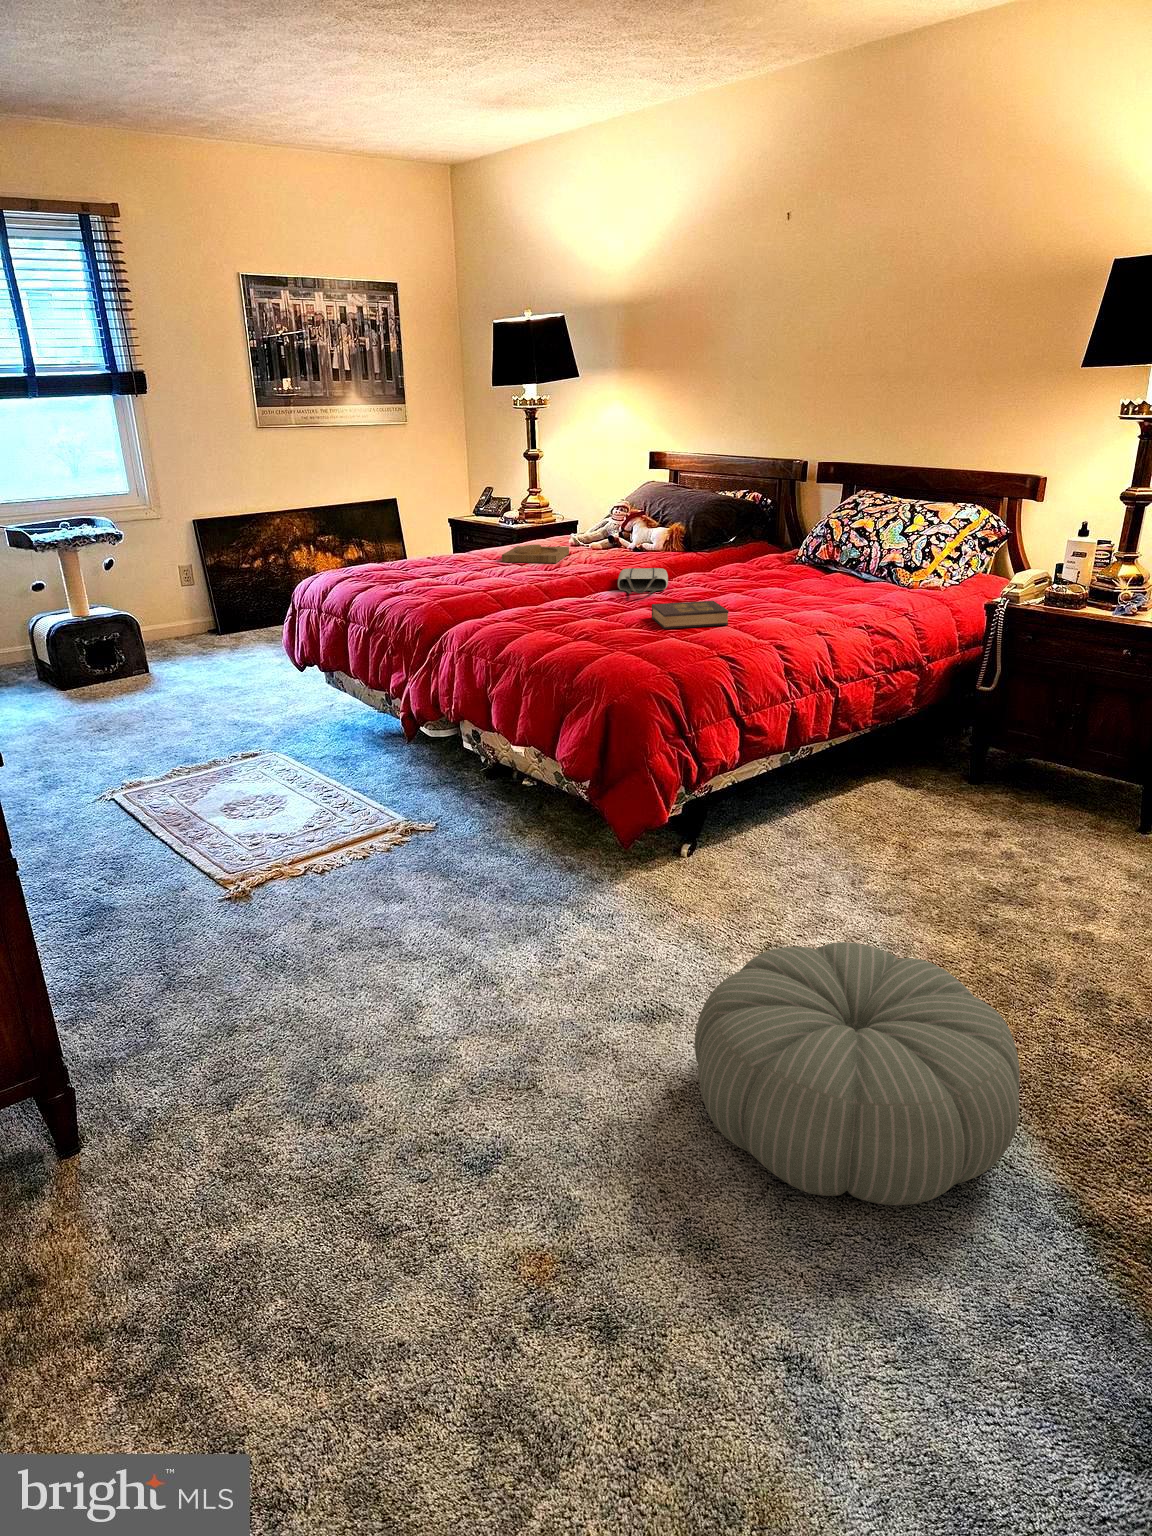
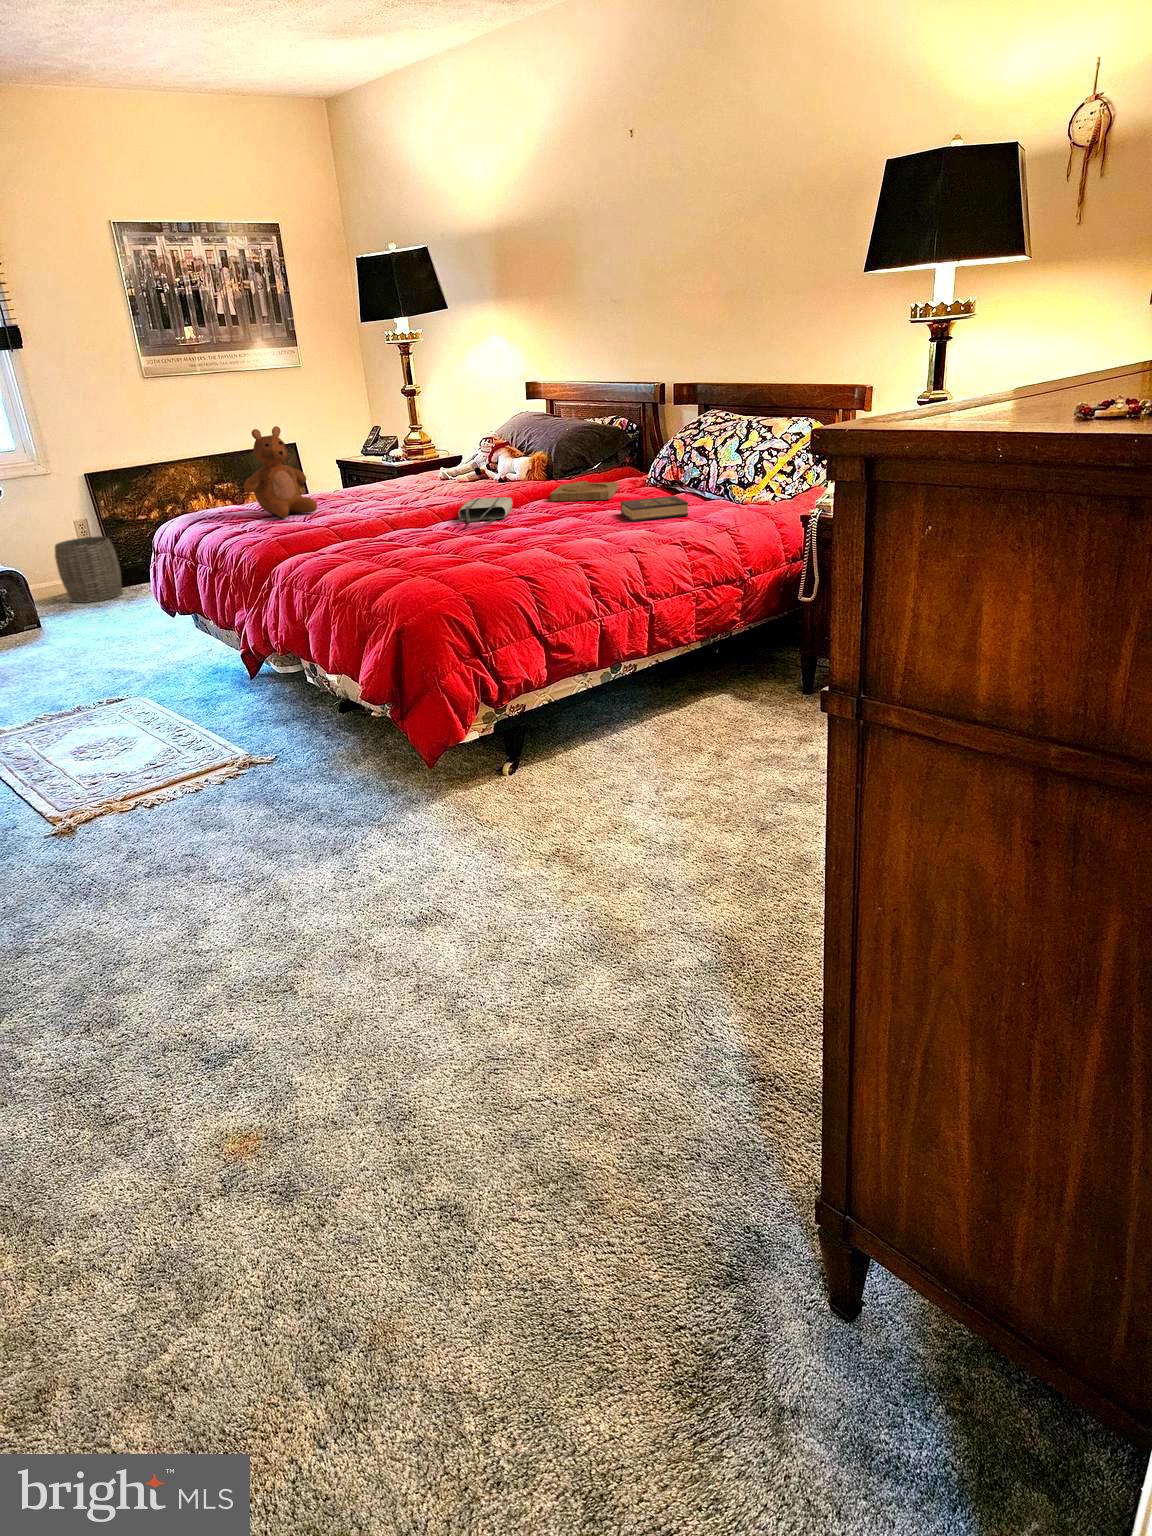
teddy bear: none [392,486,463,578] -> present [244,426,317,518]
tray: present [502,545,569,563] -> present [550,481,618,501]
woven basket: none [162,582,224,648] -> present [55,536,123,603]
hardback book: present [652,601,729,629] -> present [621,496,688,521]
pouf: present [695,942,1020,1205] -> none [421,839,718,1072]

